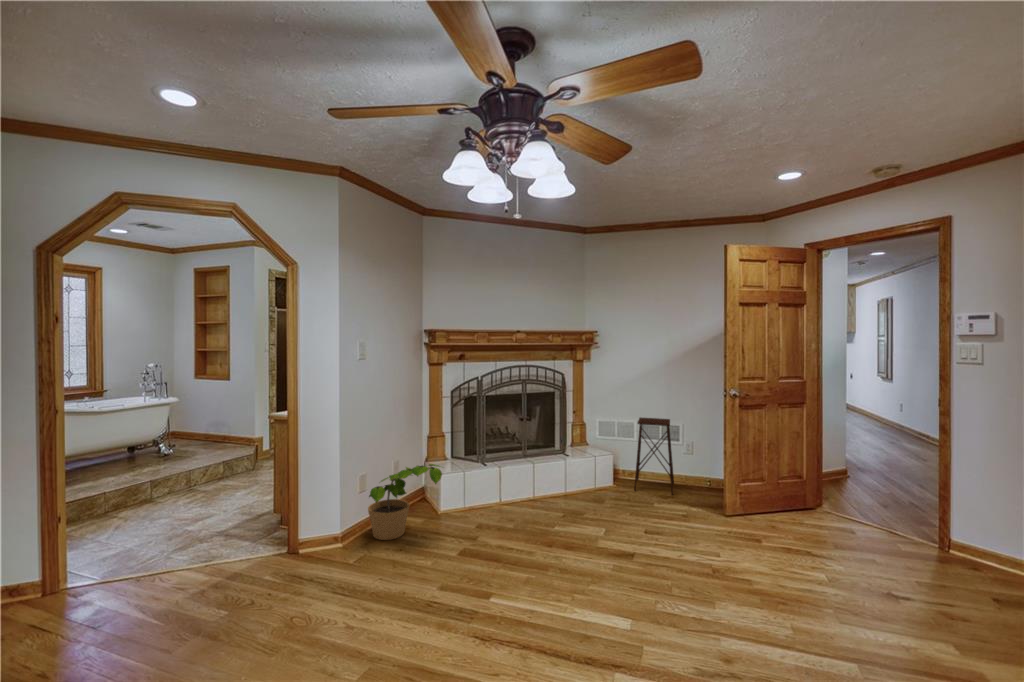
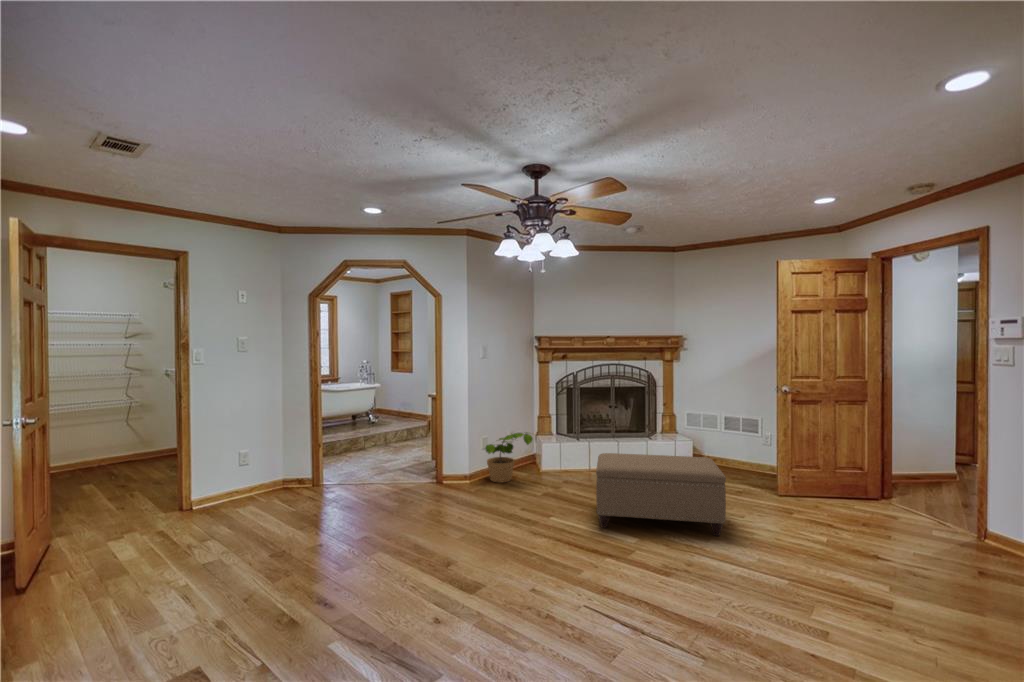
side table: present [634,418,674,495] -> none [709,411,754,480]
ottoman: none [547,484,735,608] -> present [596,453,726,536]

